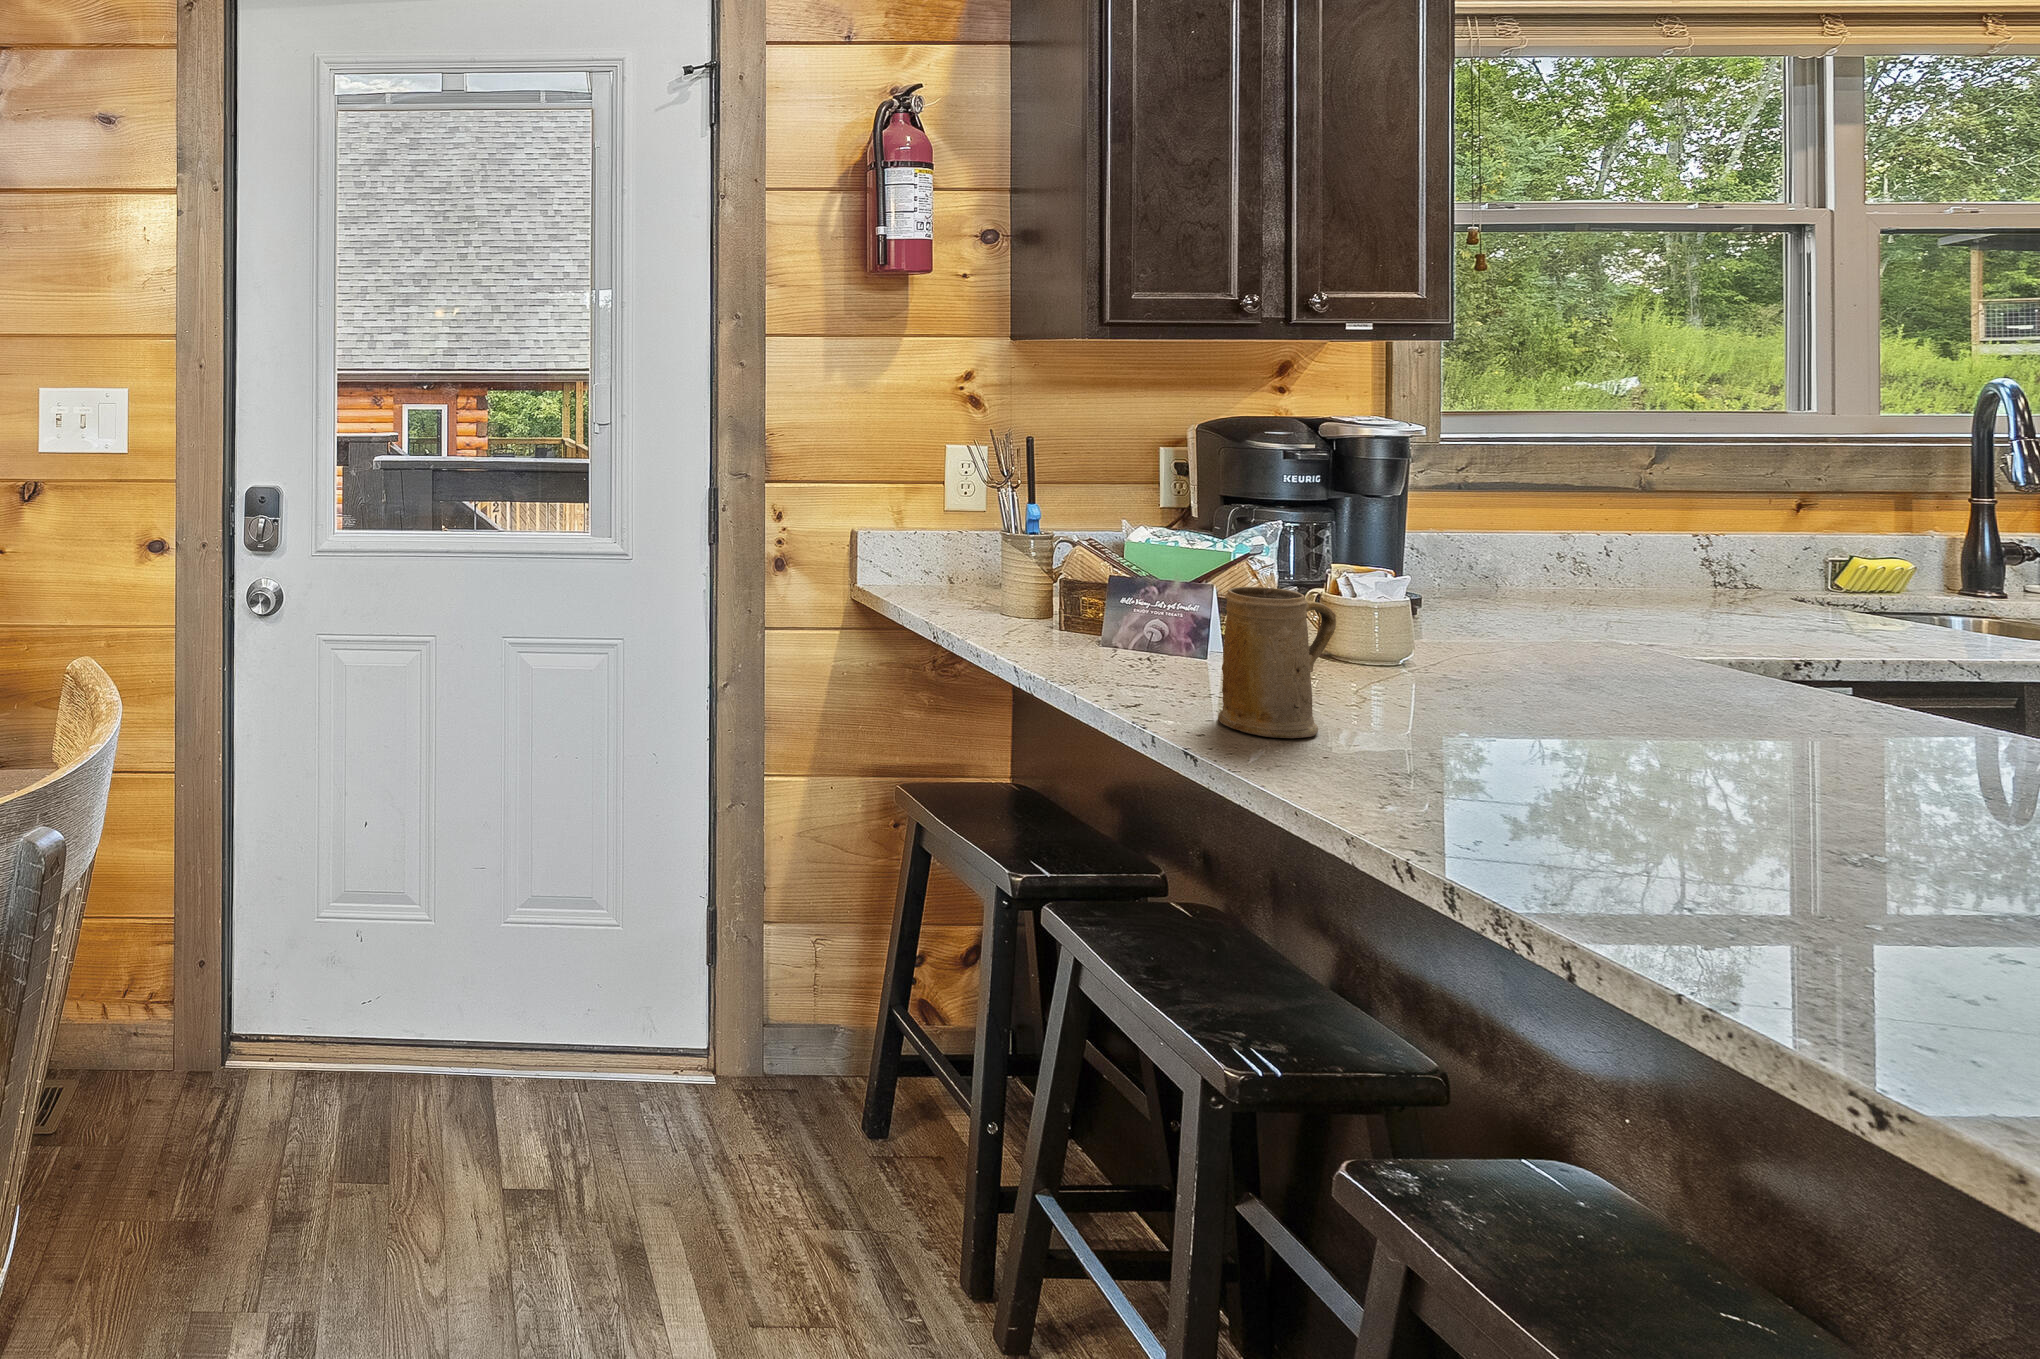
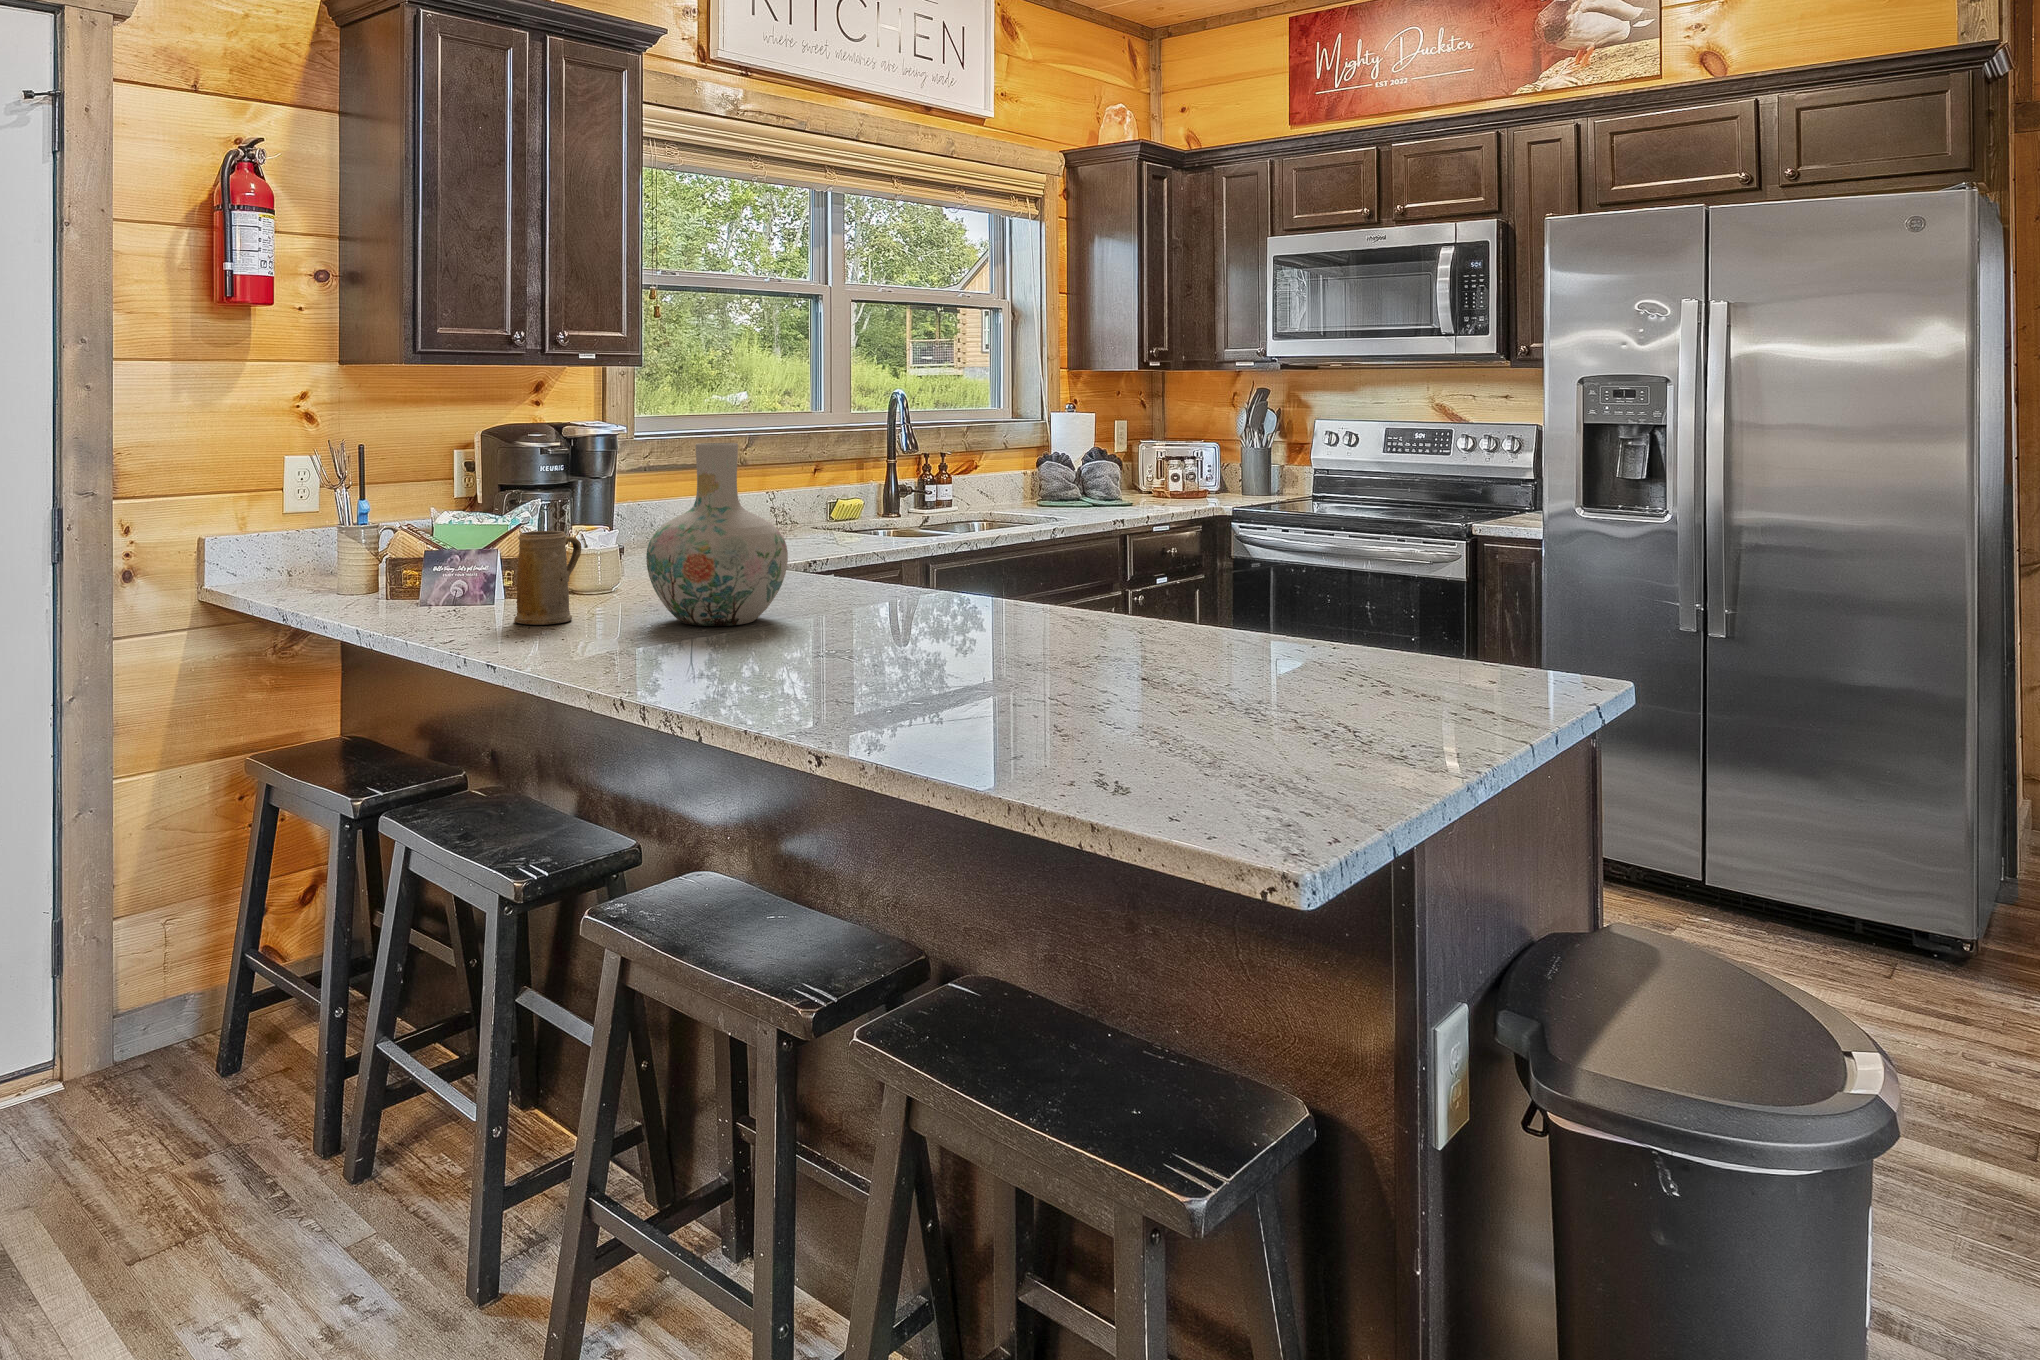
vase: none [1461,473,1803,818] -> present [646,443,788,626]

